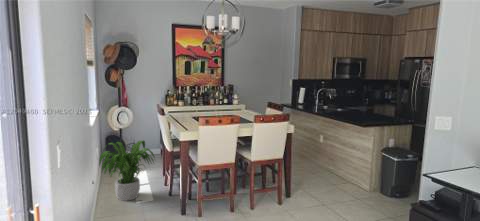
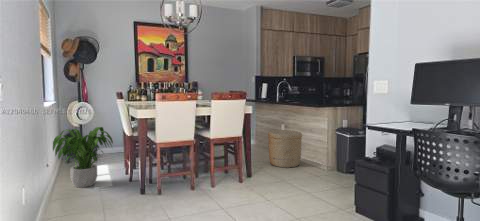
woven basket: none [307,144,343,185] -> present [268,130,302,168]

